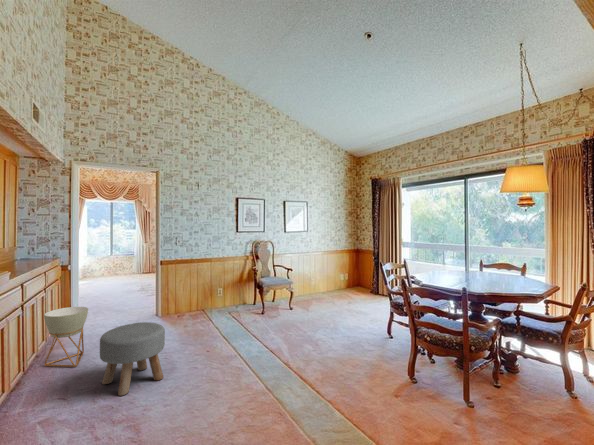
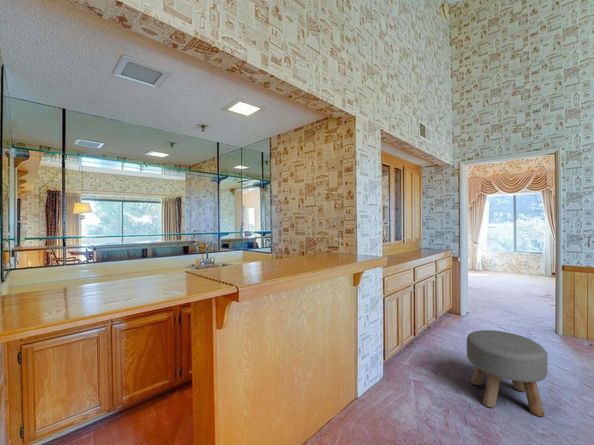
planter: present [44,307,88,367] -> none [431,295,467,352]

